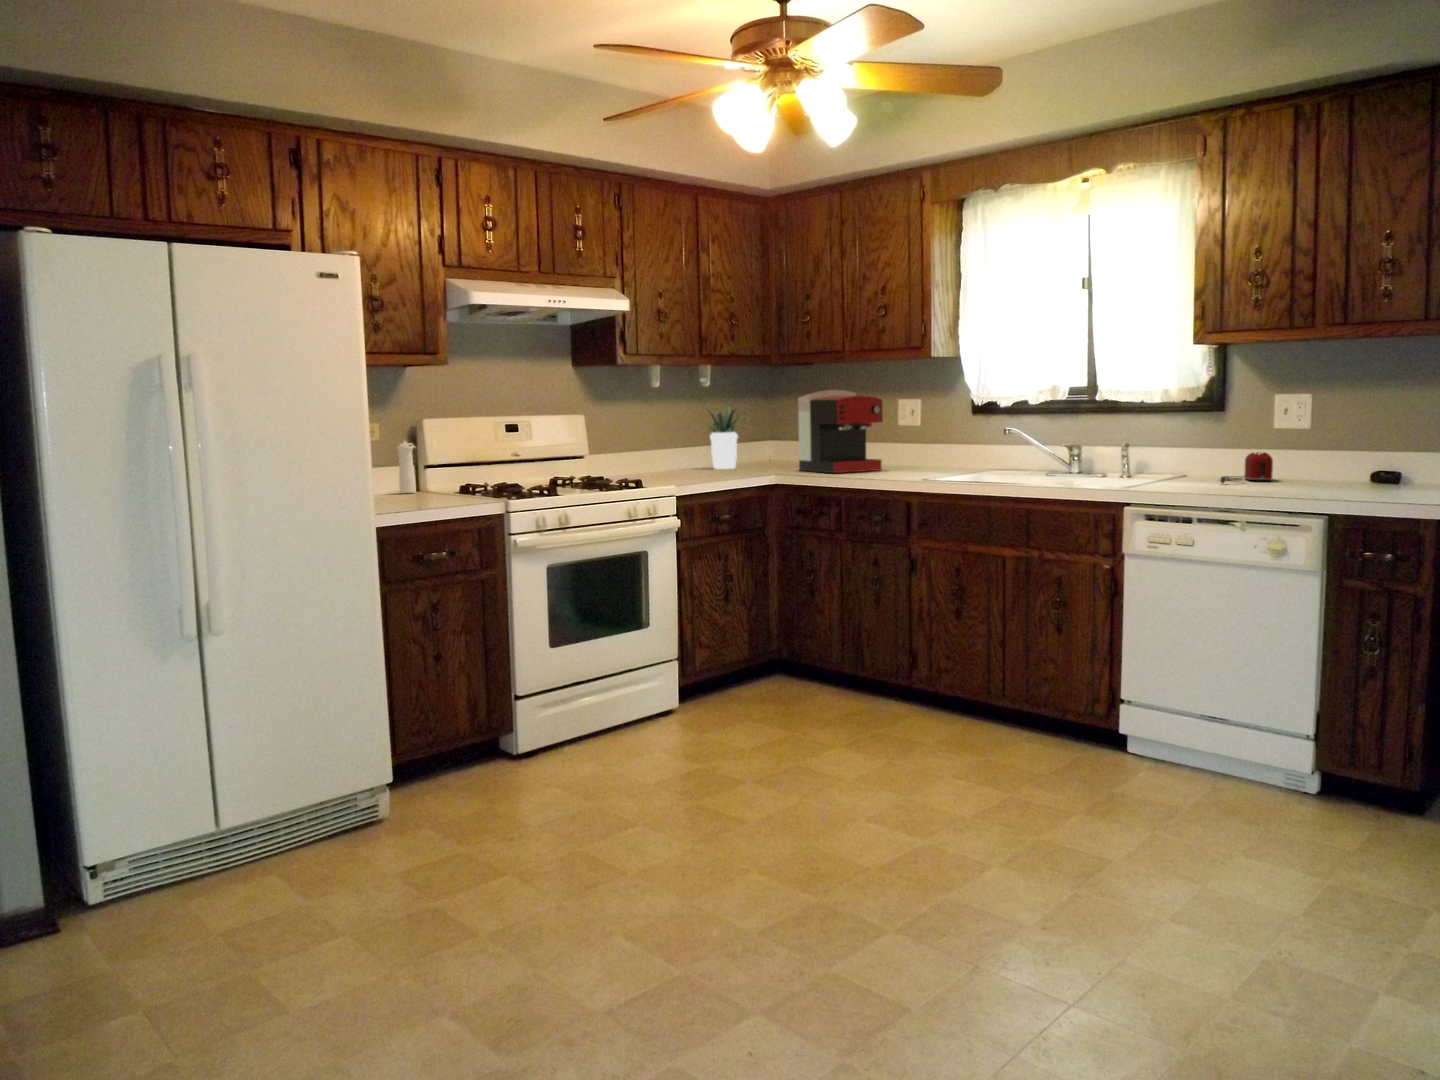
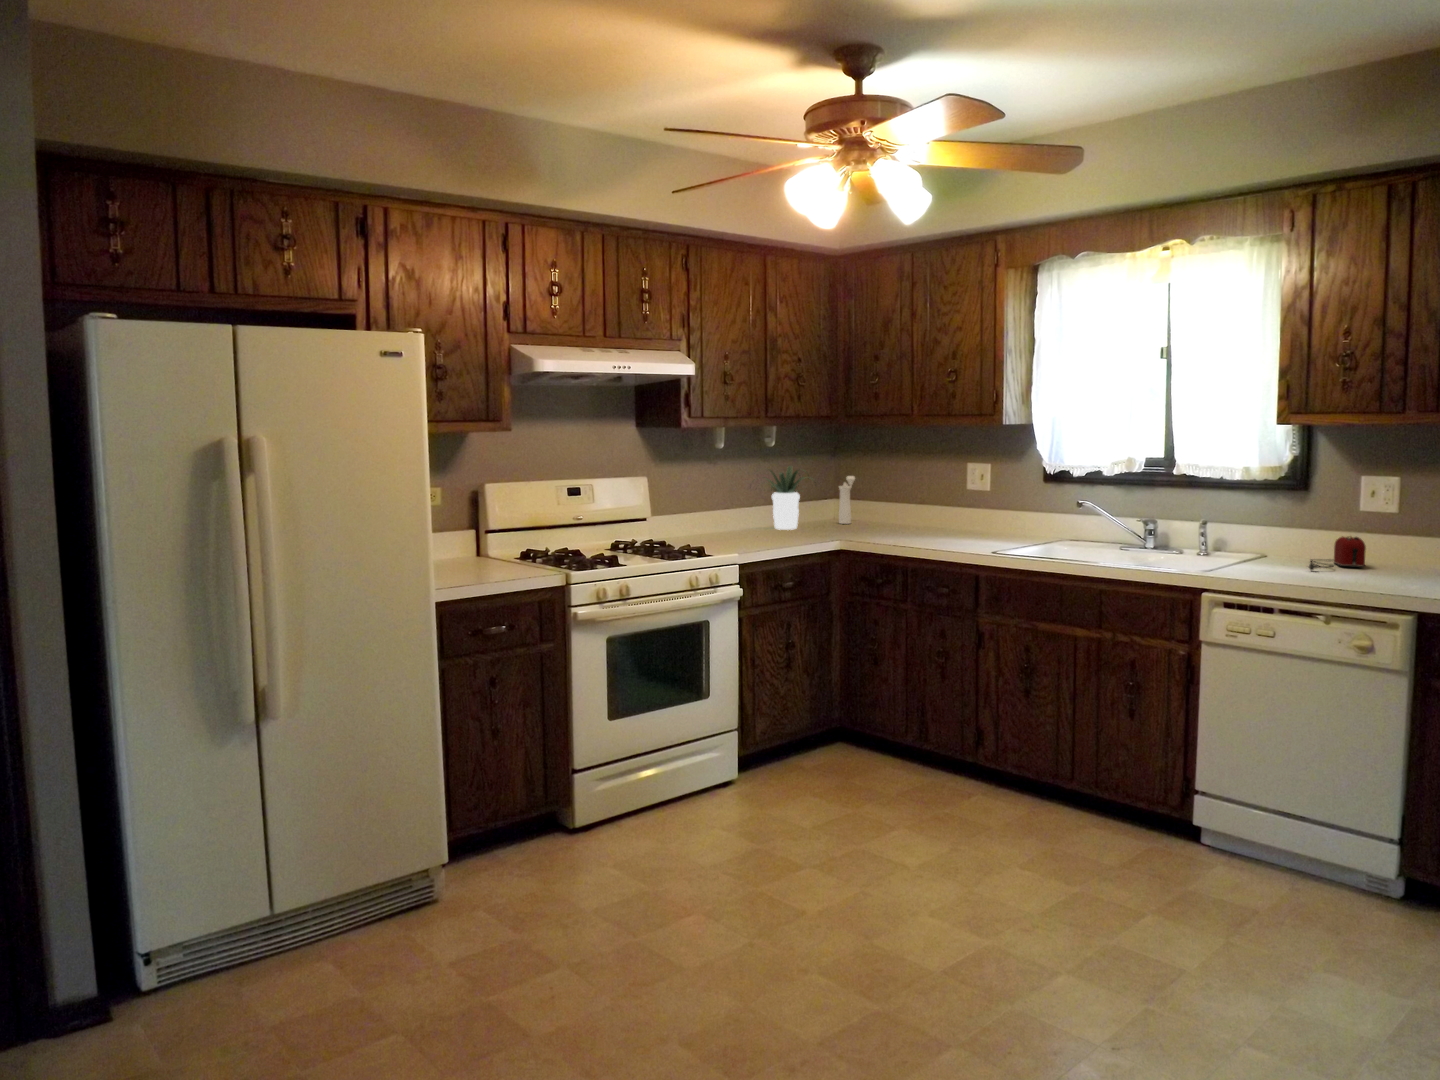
coffee maker: present [798,390,883,473] -> none [862,453,949,540]
pepper mill: present [397,442,416,493] -> present [839,476,855,524]

